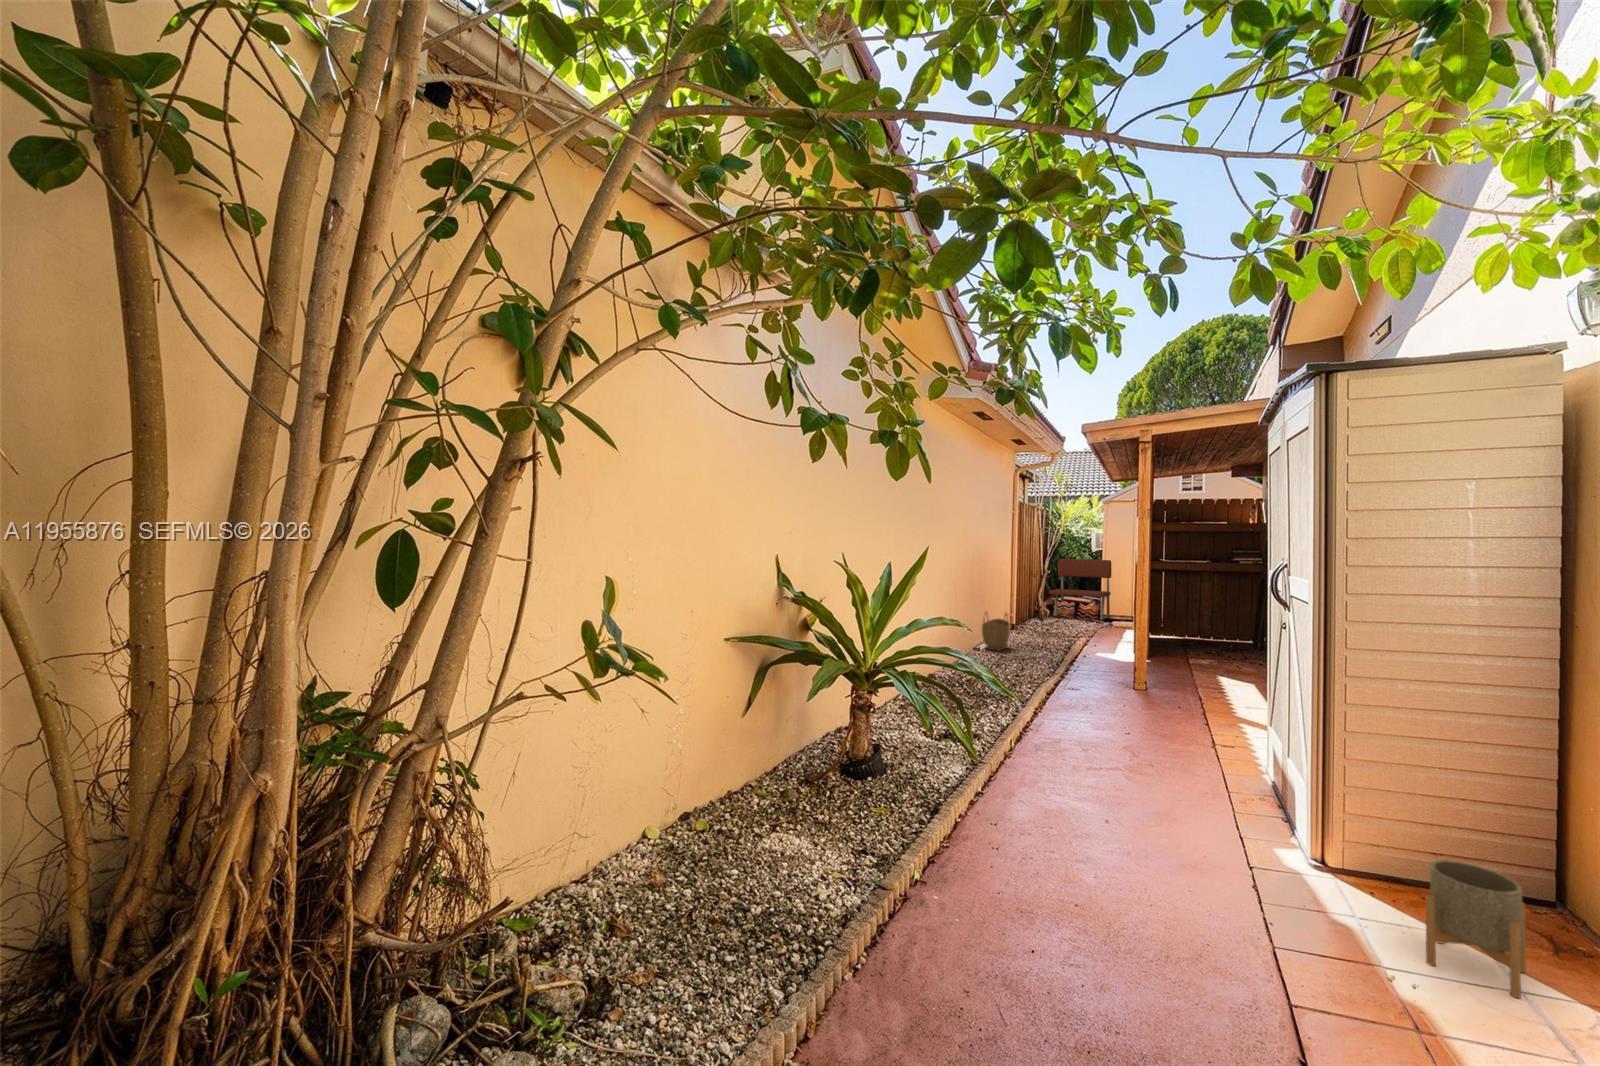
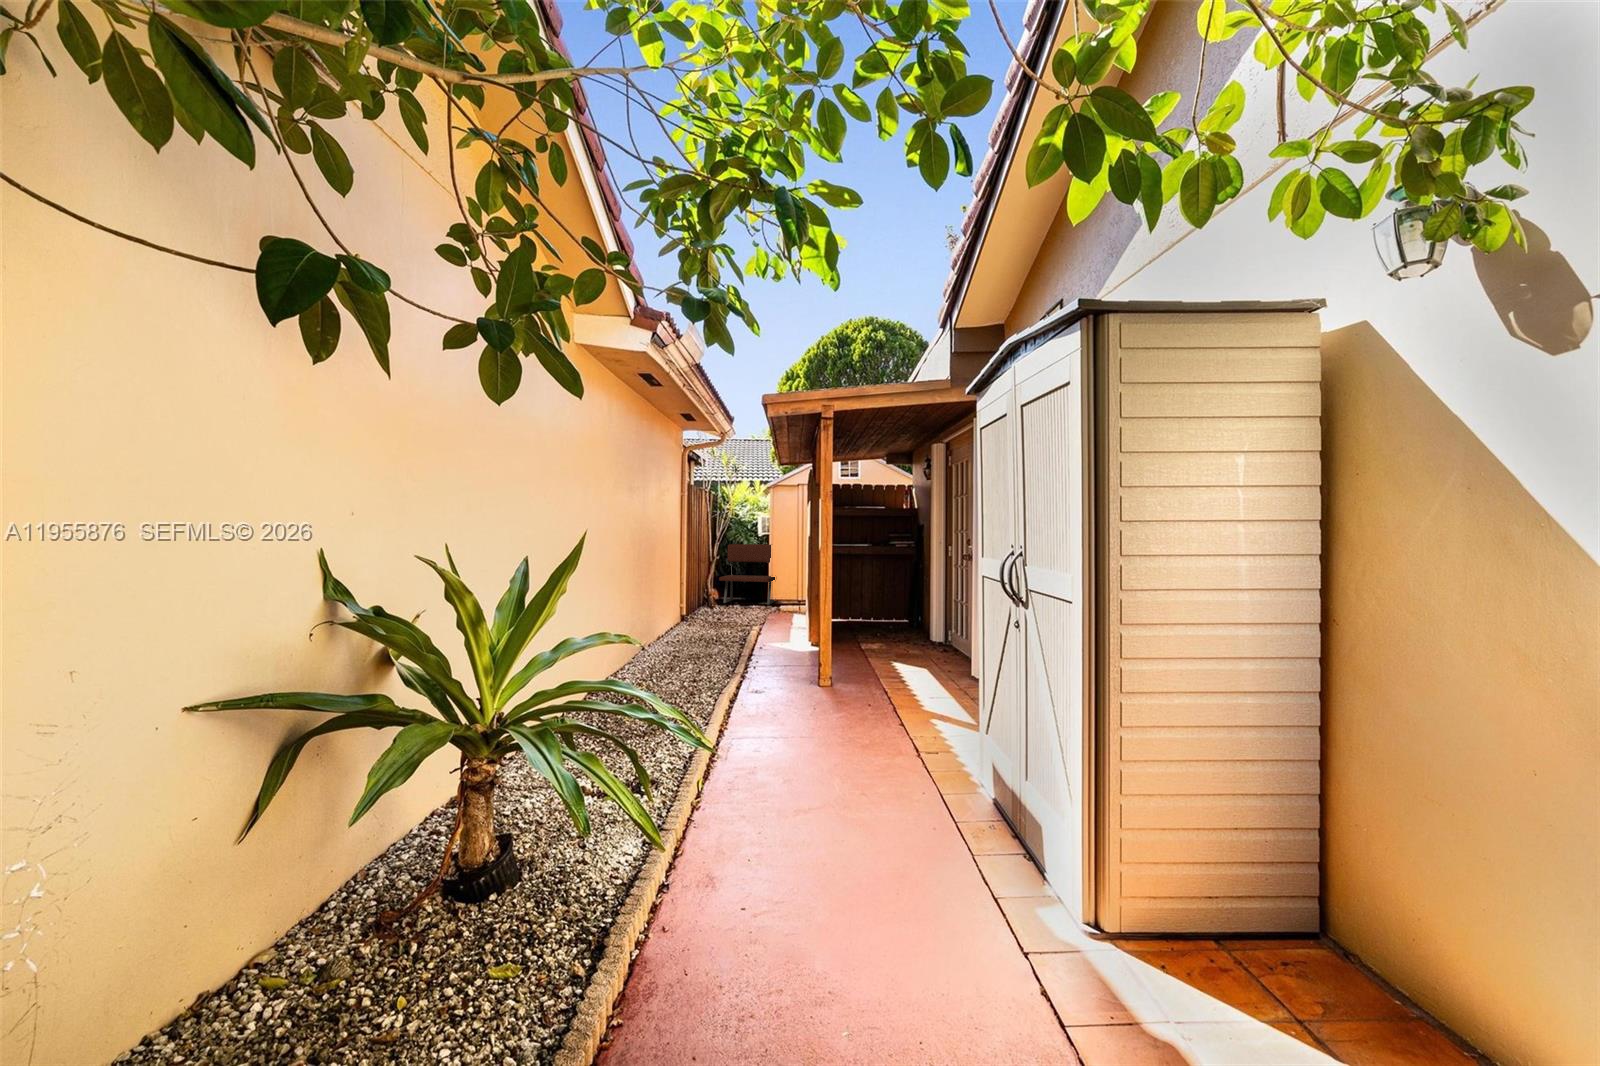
woven basket: present [982,612,1010,650] -> none [653,606,683,649]
planter: present [1425,860,1526,998] -> none [1141,865,1228,1008]

